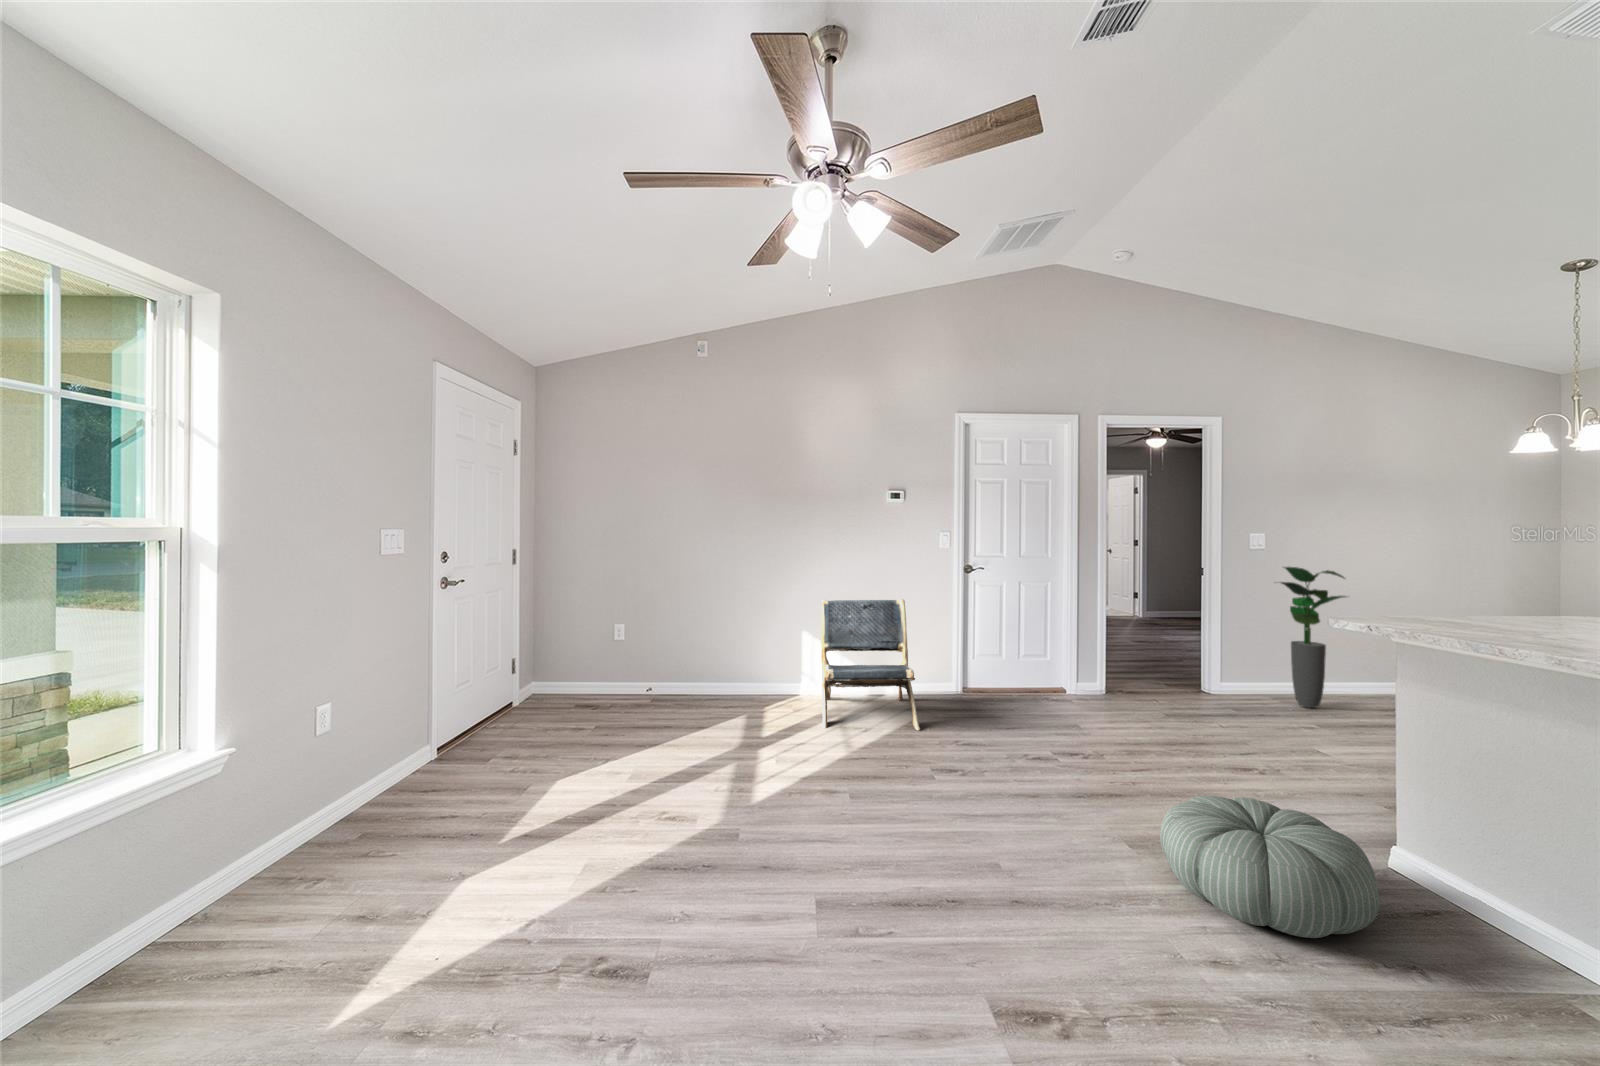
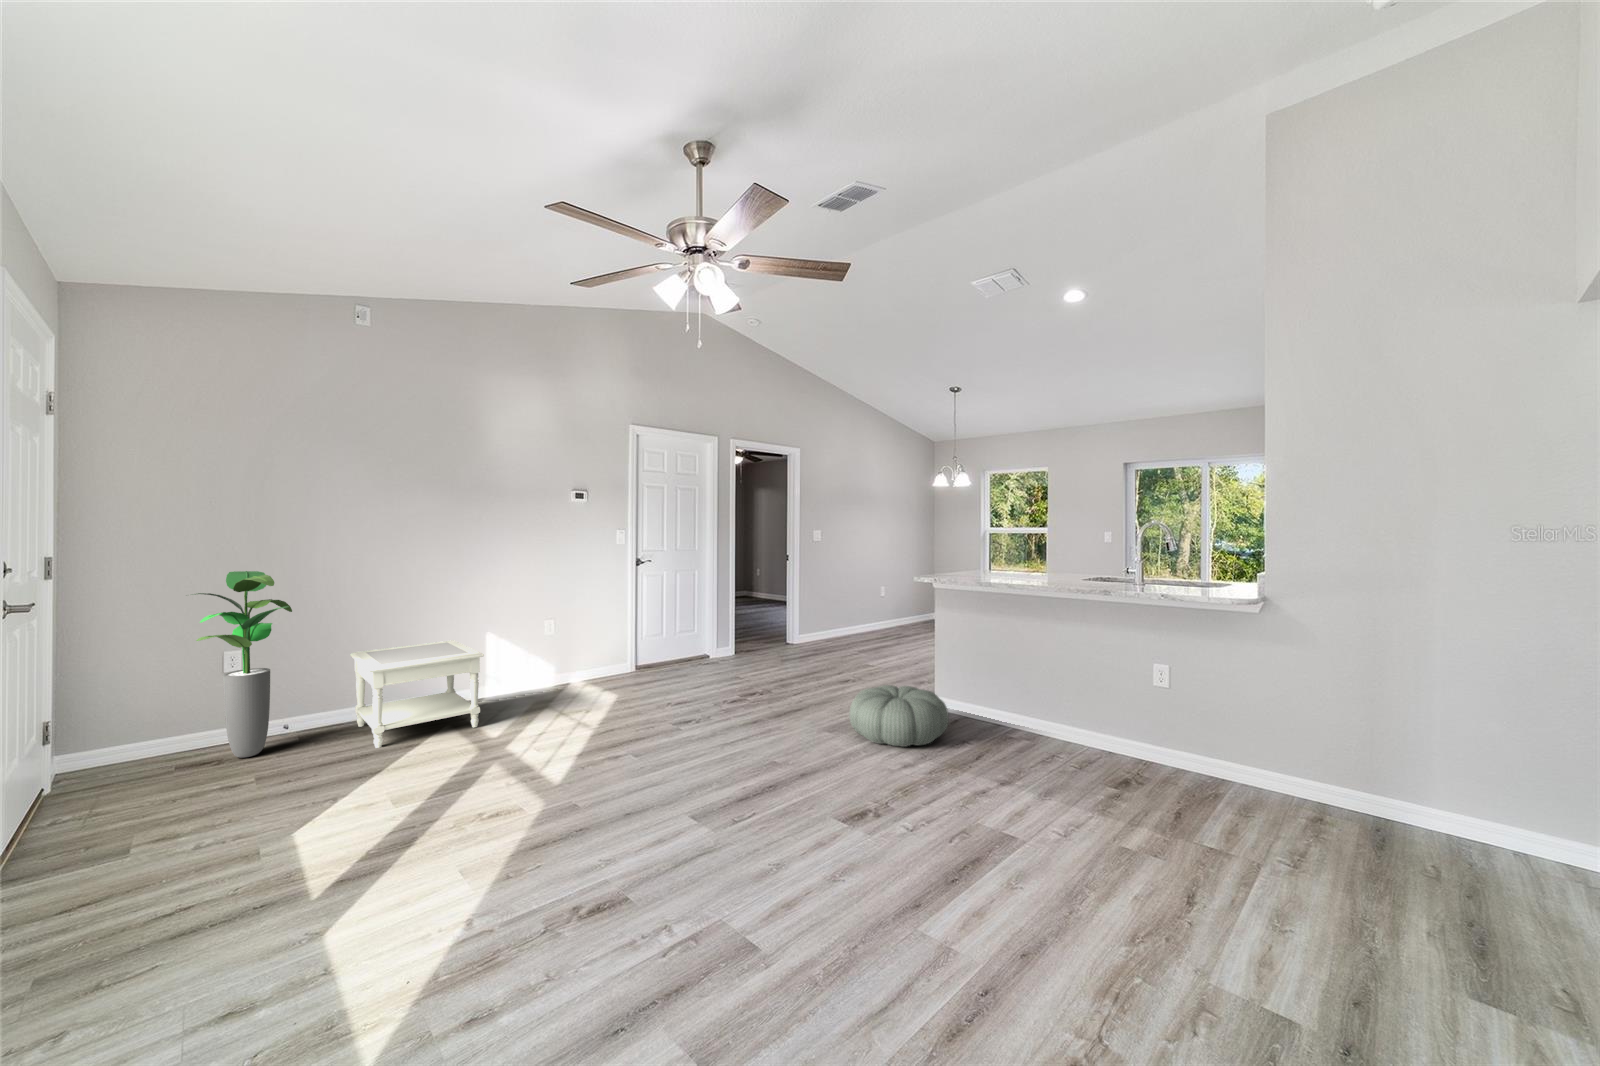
potted plant: present [1281,567,1345,708] -> present [194,571,292,757]
lounge chair: present [821,599,920,730] -> none [510,591,634,721]
side table: none [678,635,773,721] -> present [350,640,484,748]

